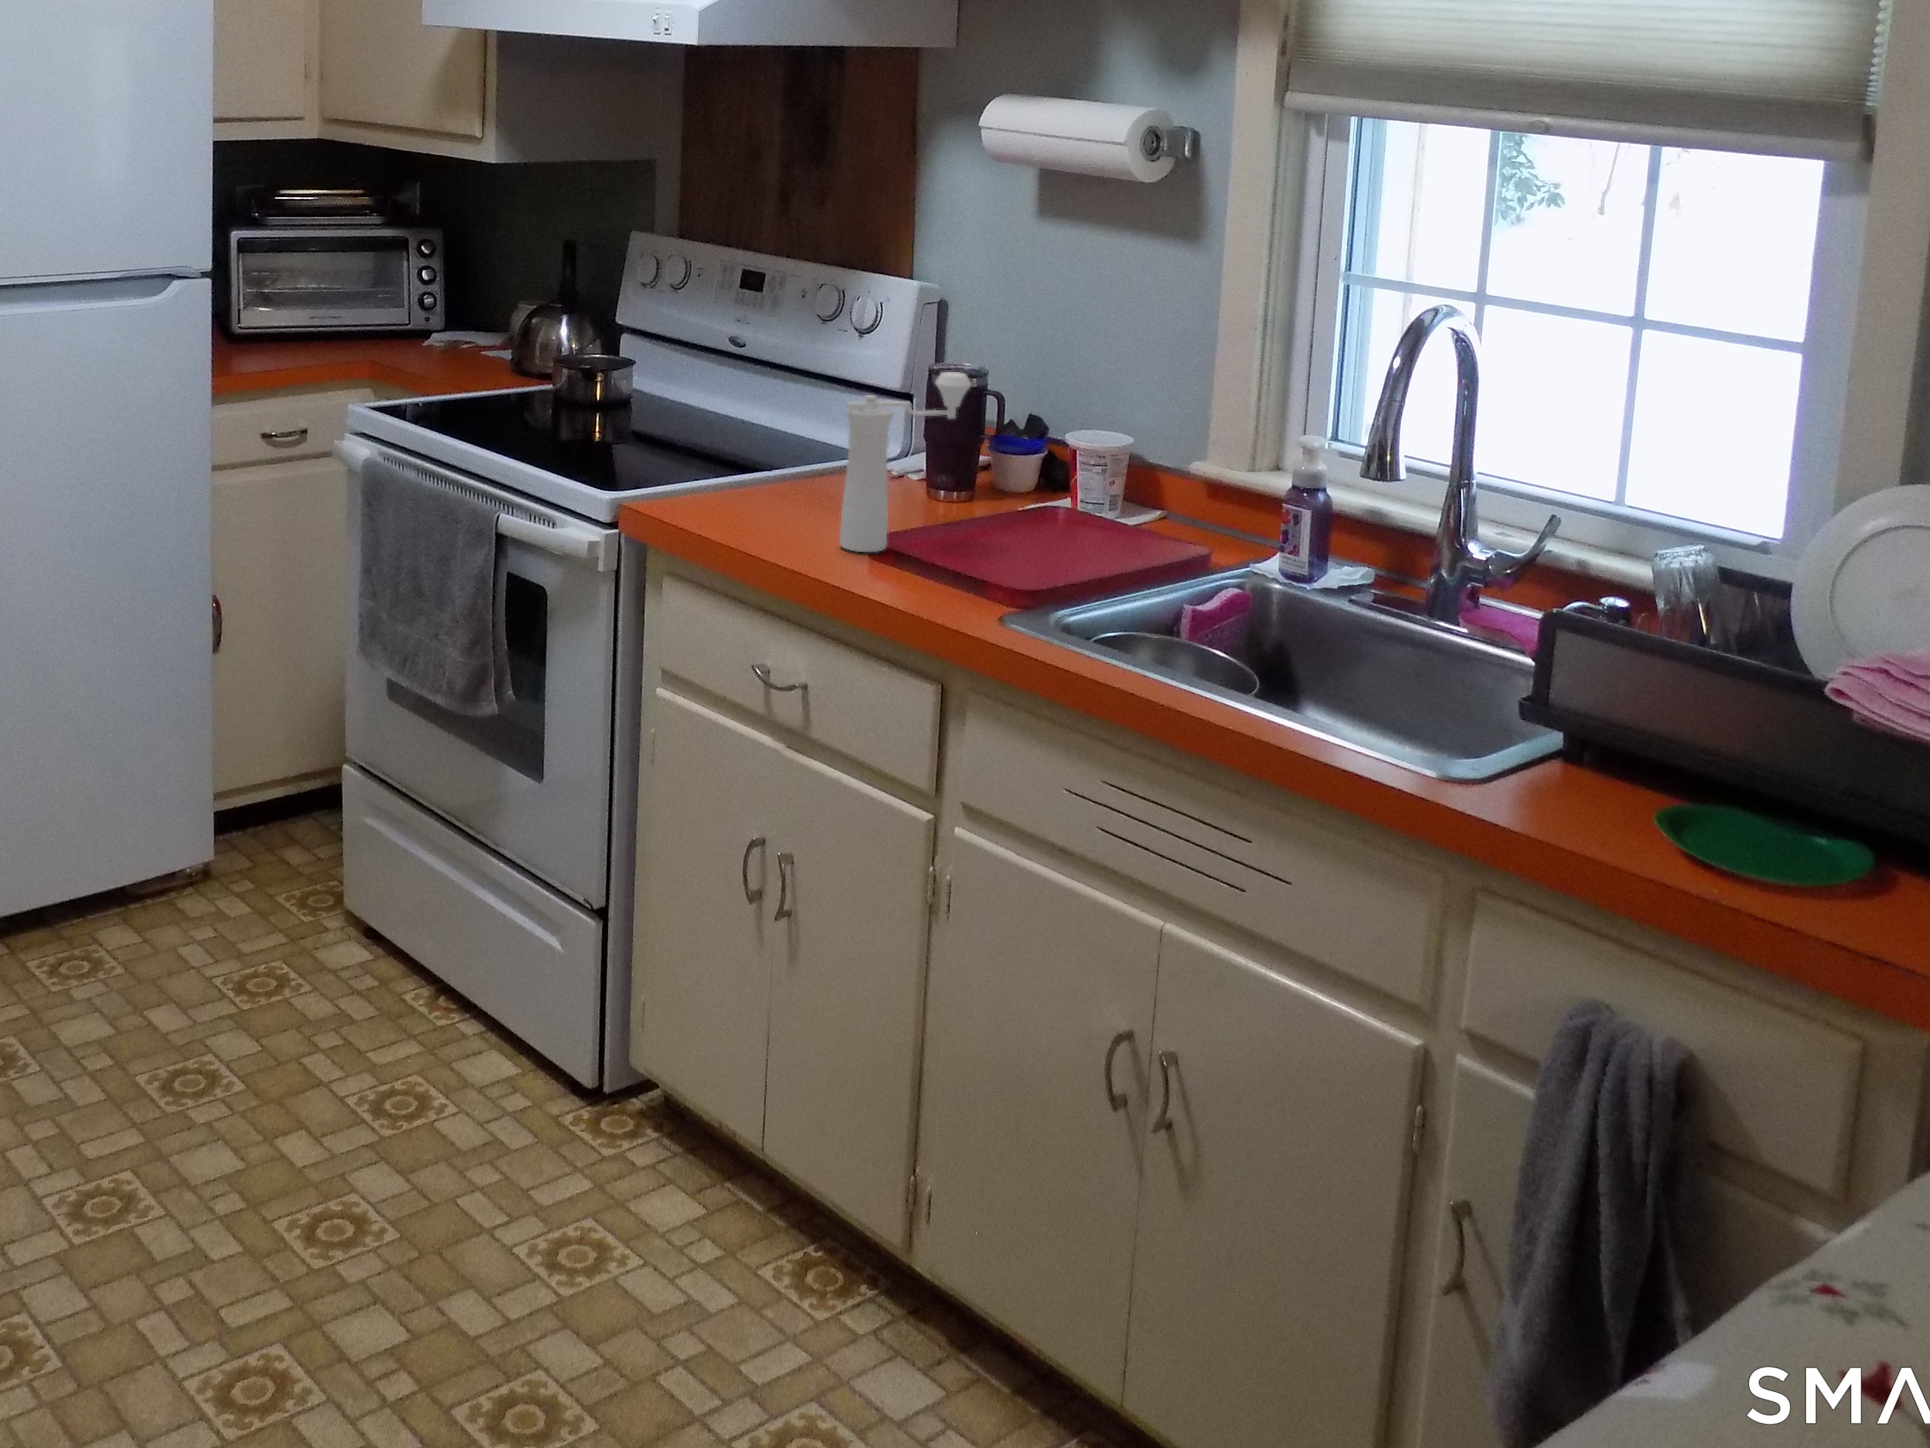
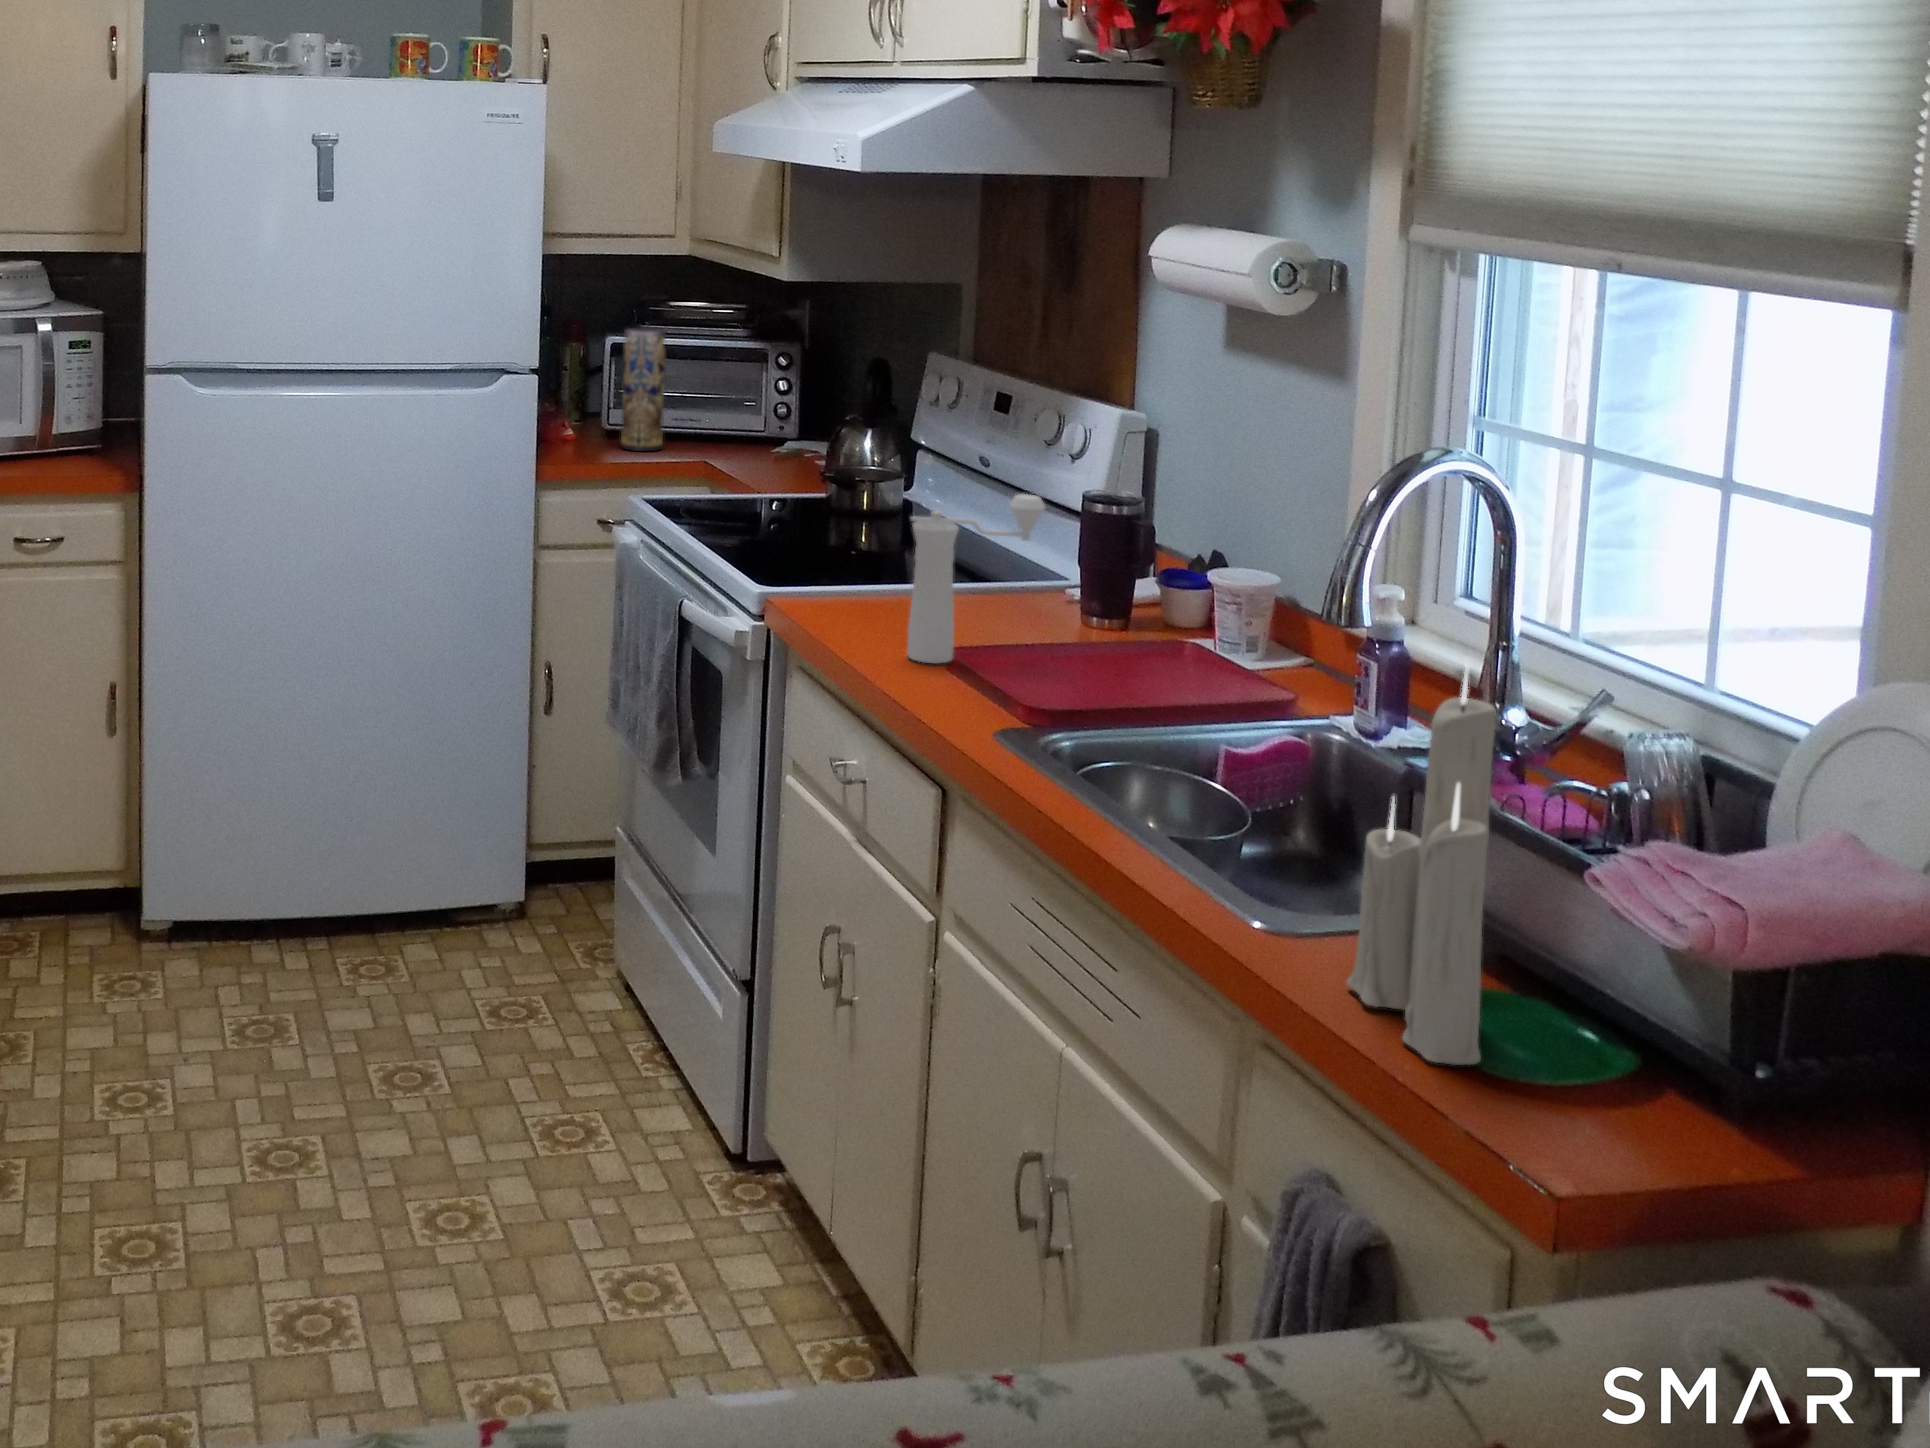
vase: none [265,221,313,355] -> present [621,328,666,451]
candle: none [1608,474,1804,880] -> present [1347,659,1496,1065]

